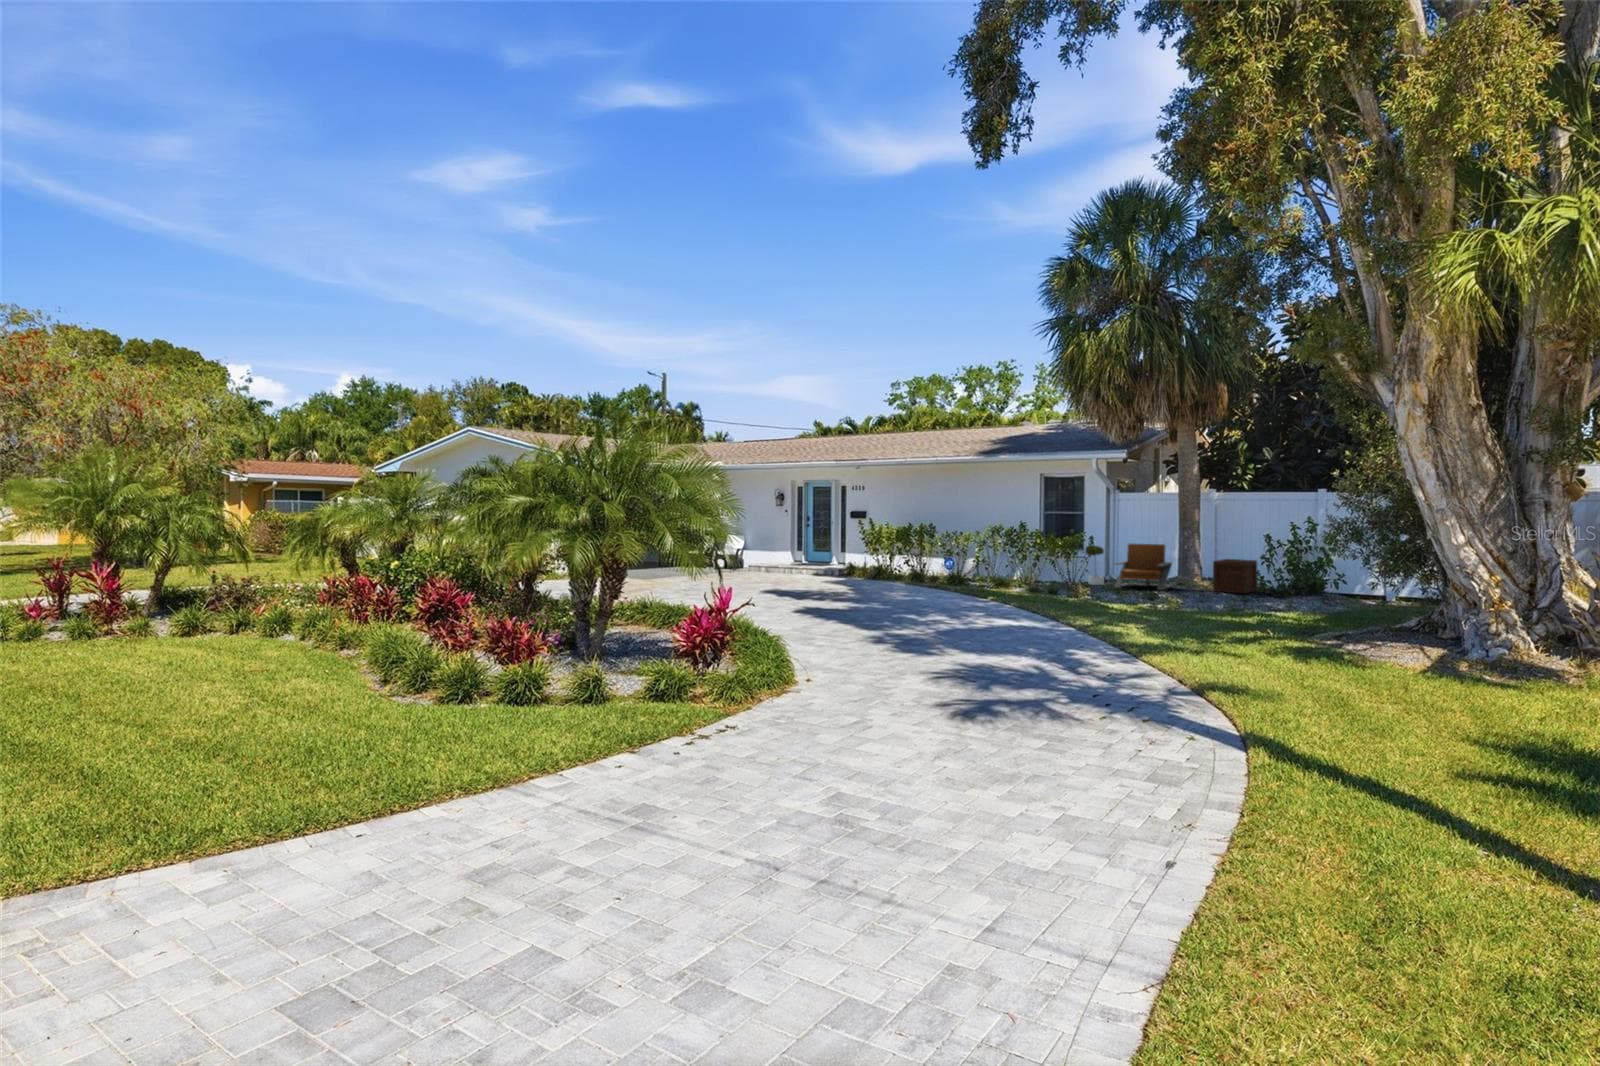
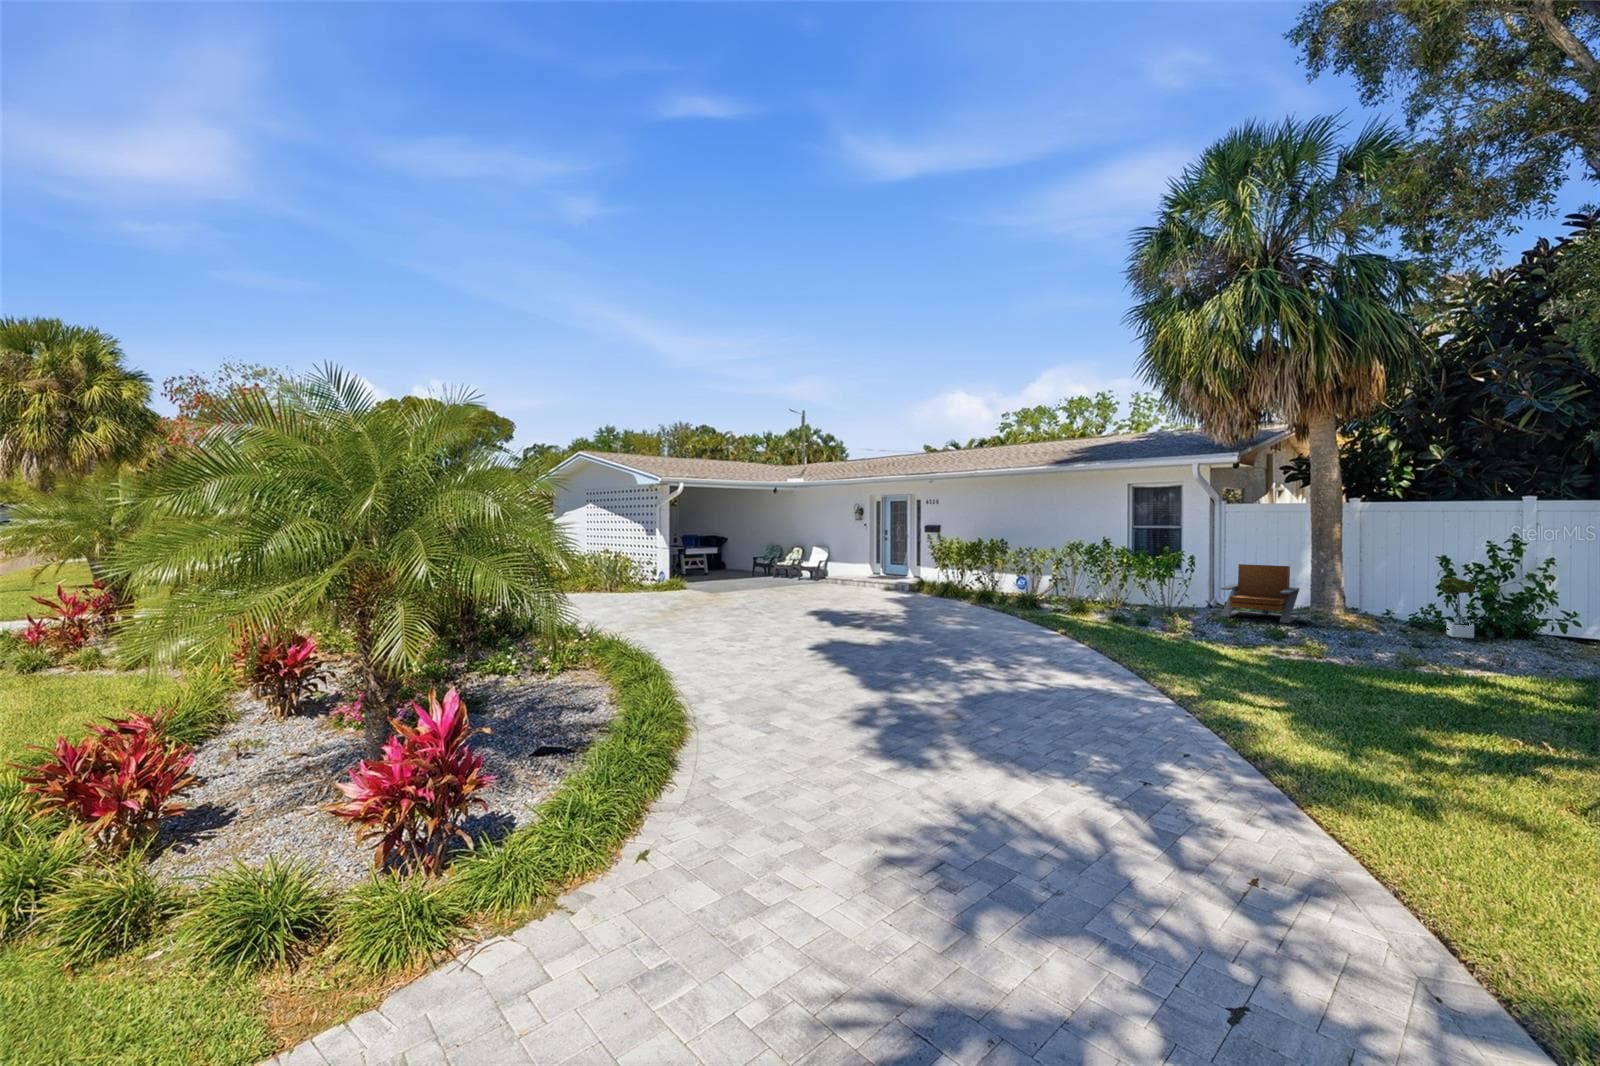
potted tree: present [1086,545,1104,585] -> present [1440,577,1476,638]
wooden crate: present [1213,559,1257,594] -> none [1360,586,1426,633]

